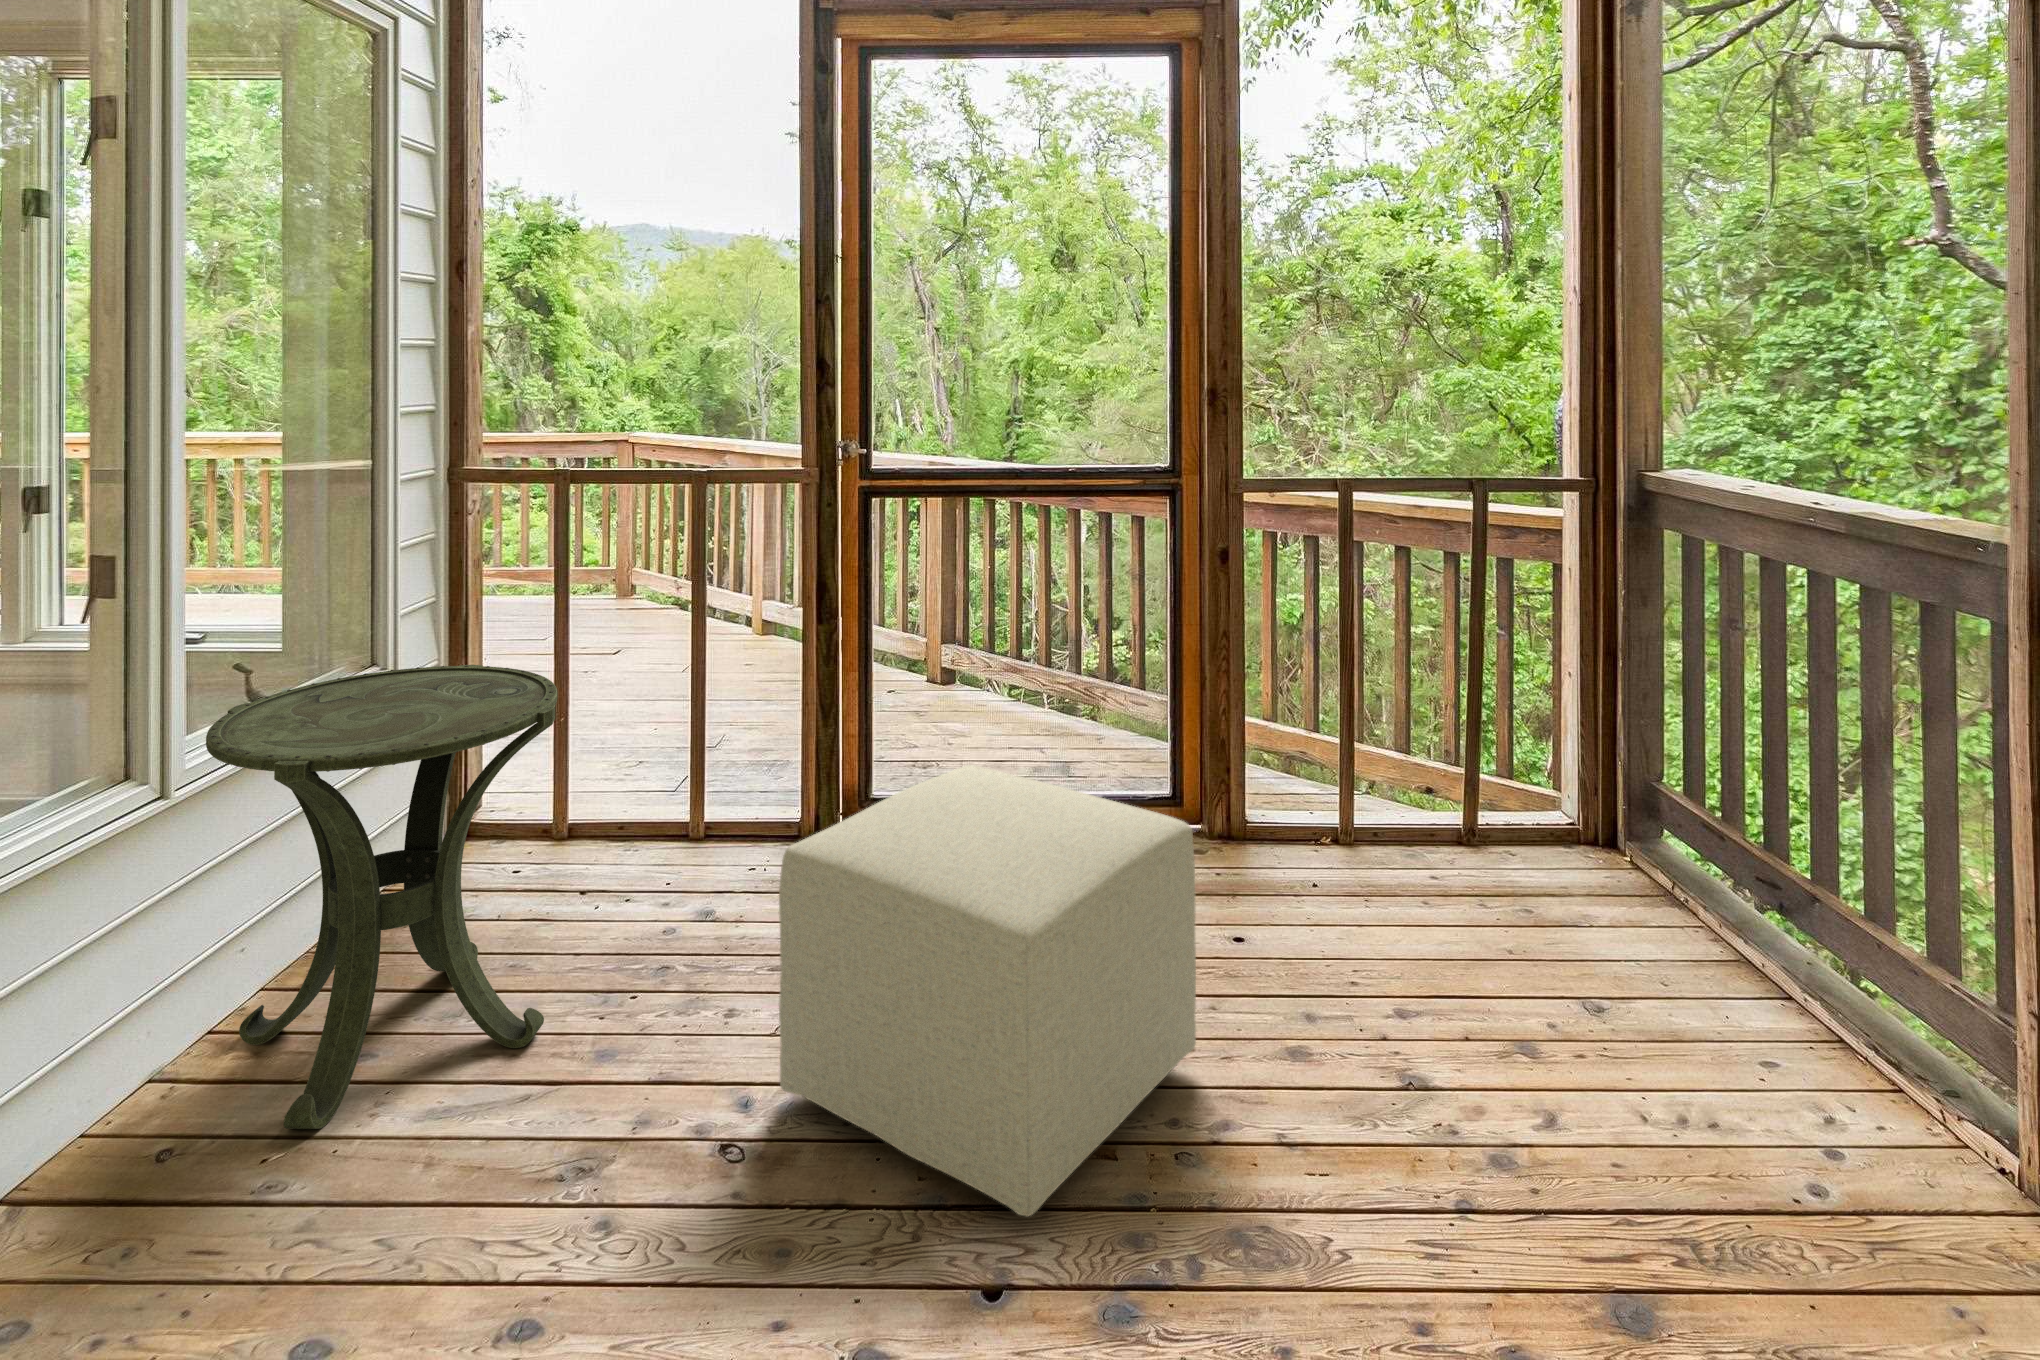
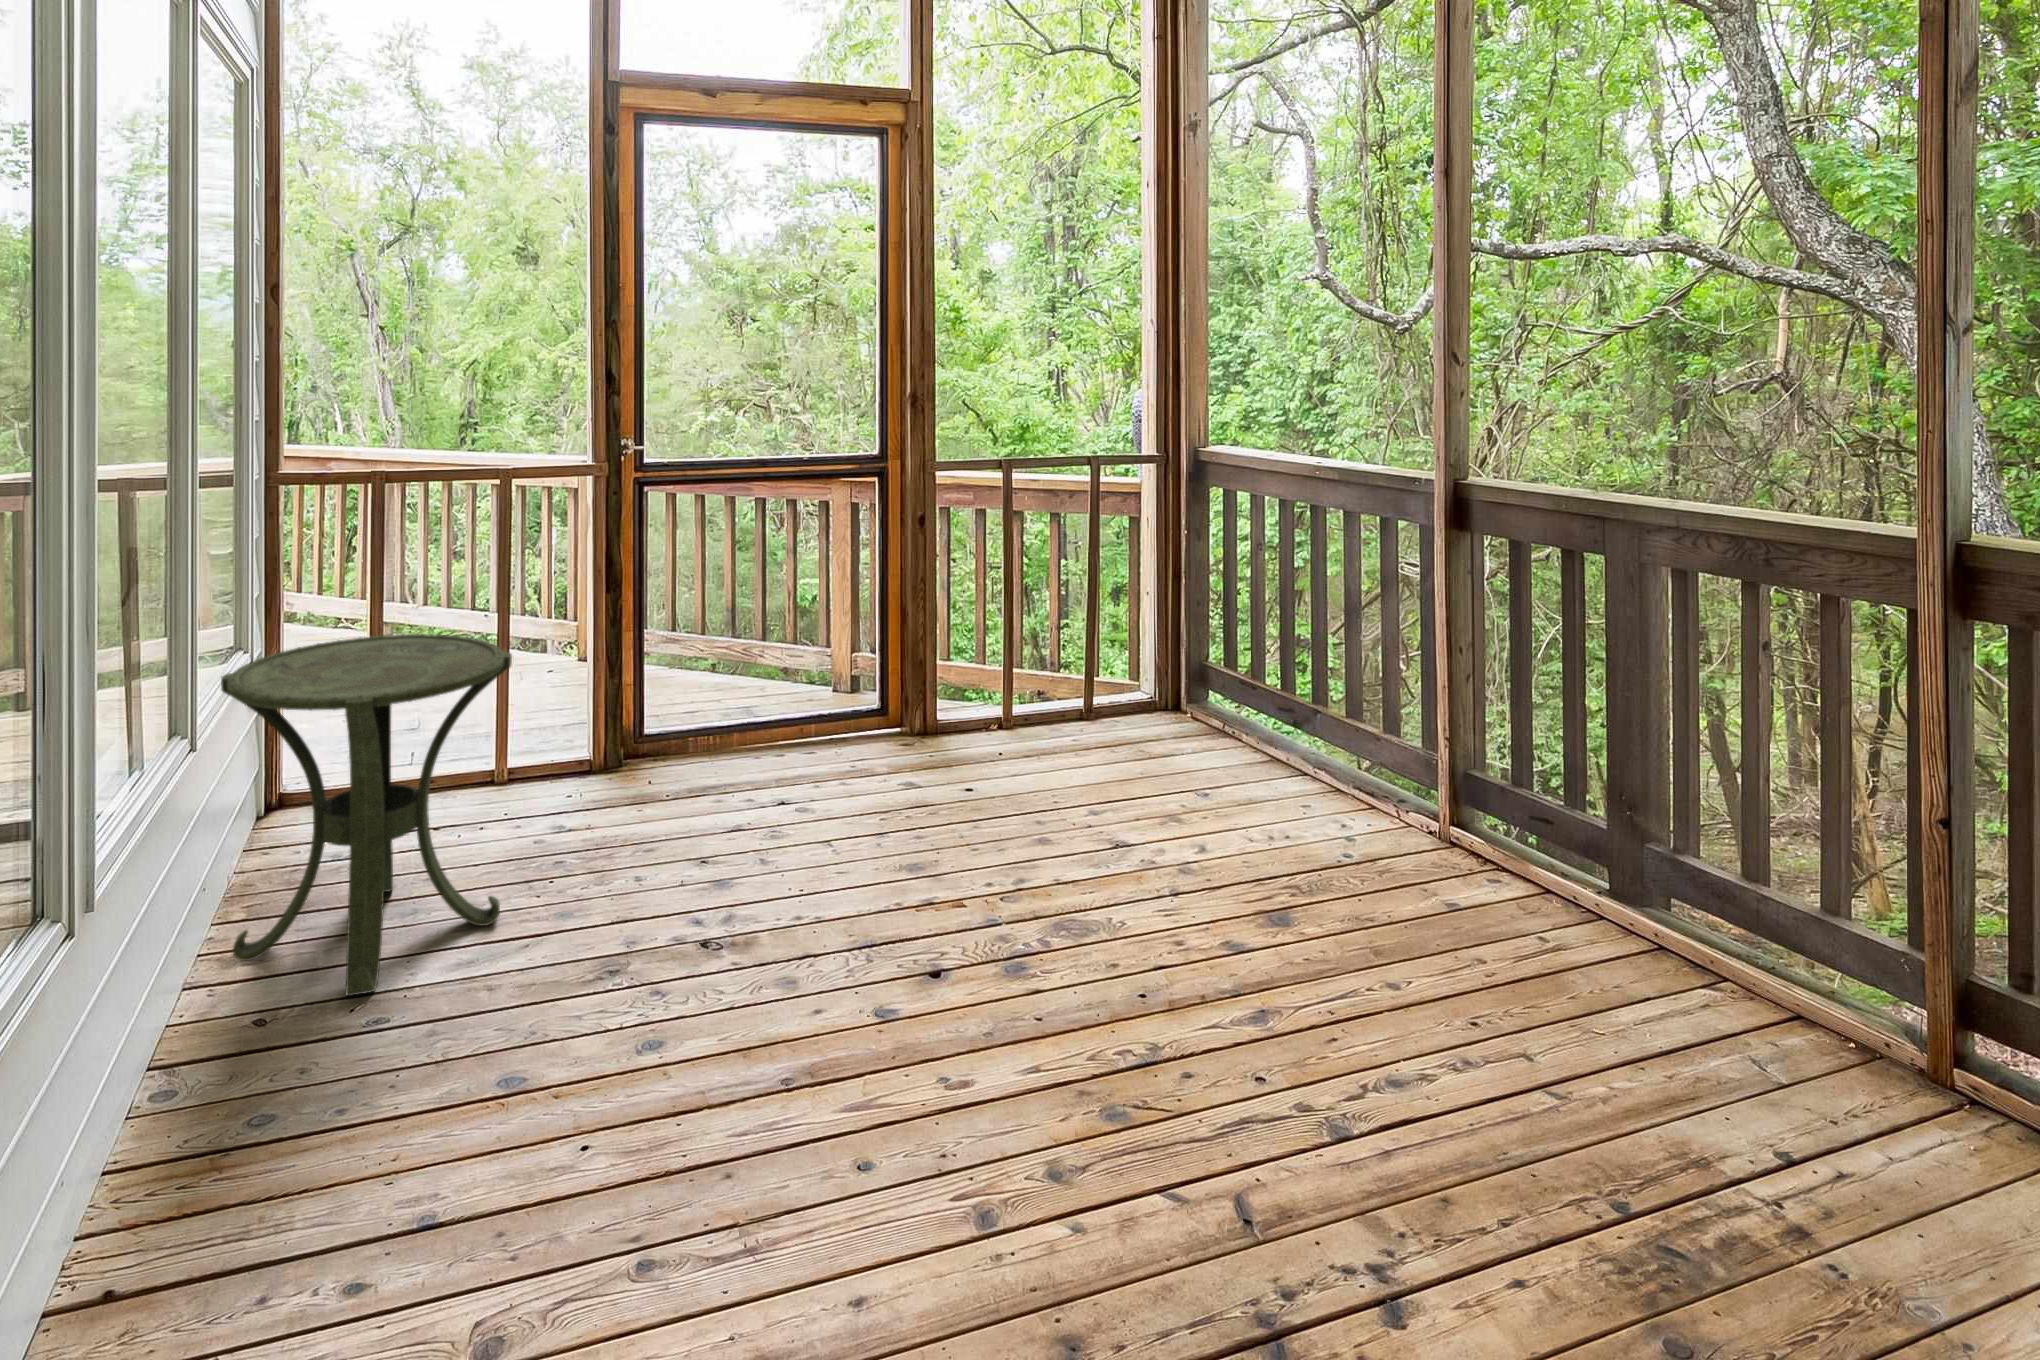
ottoman: present [779,765,1196,1217] -> none [722,677,987,937]

